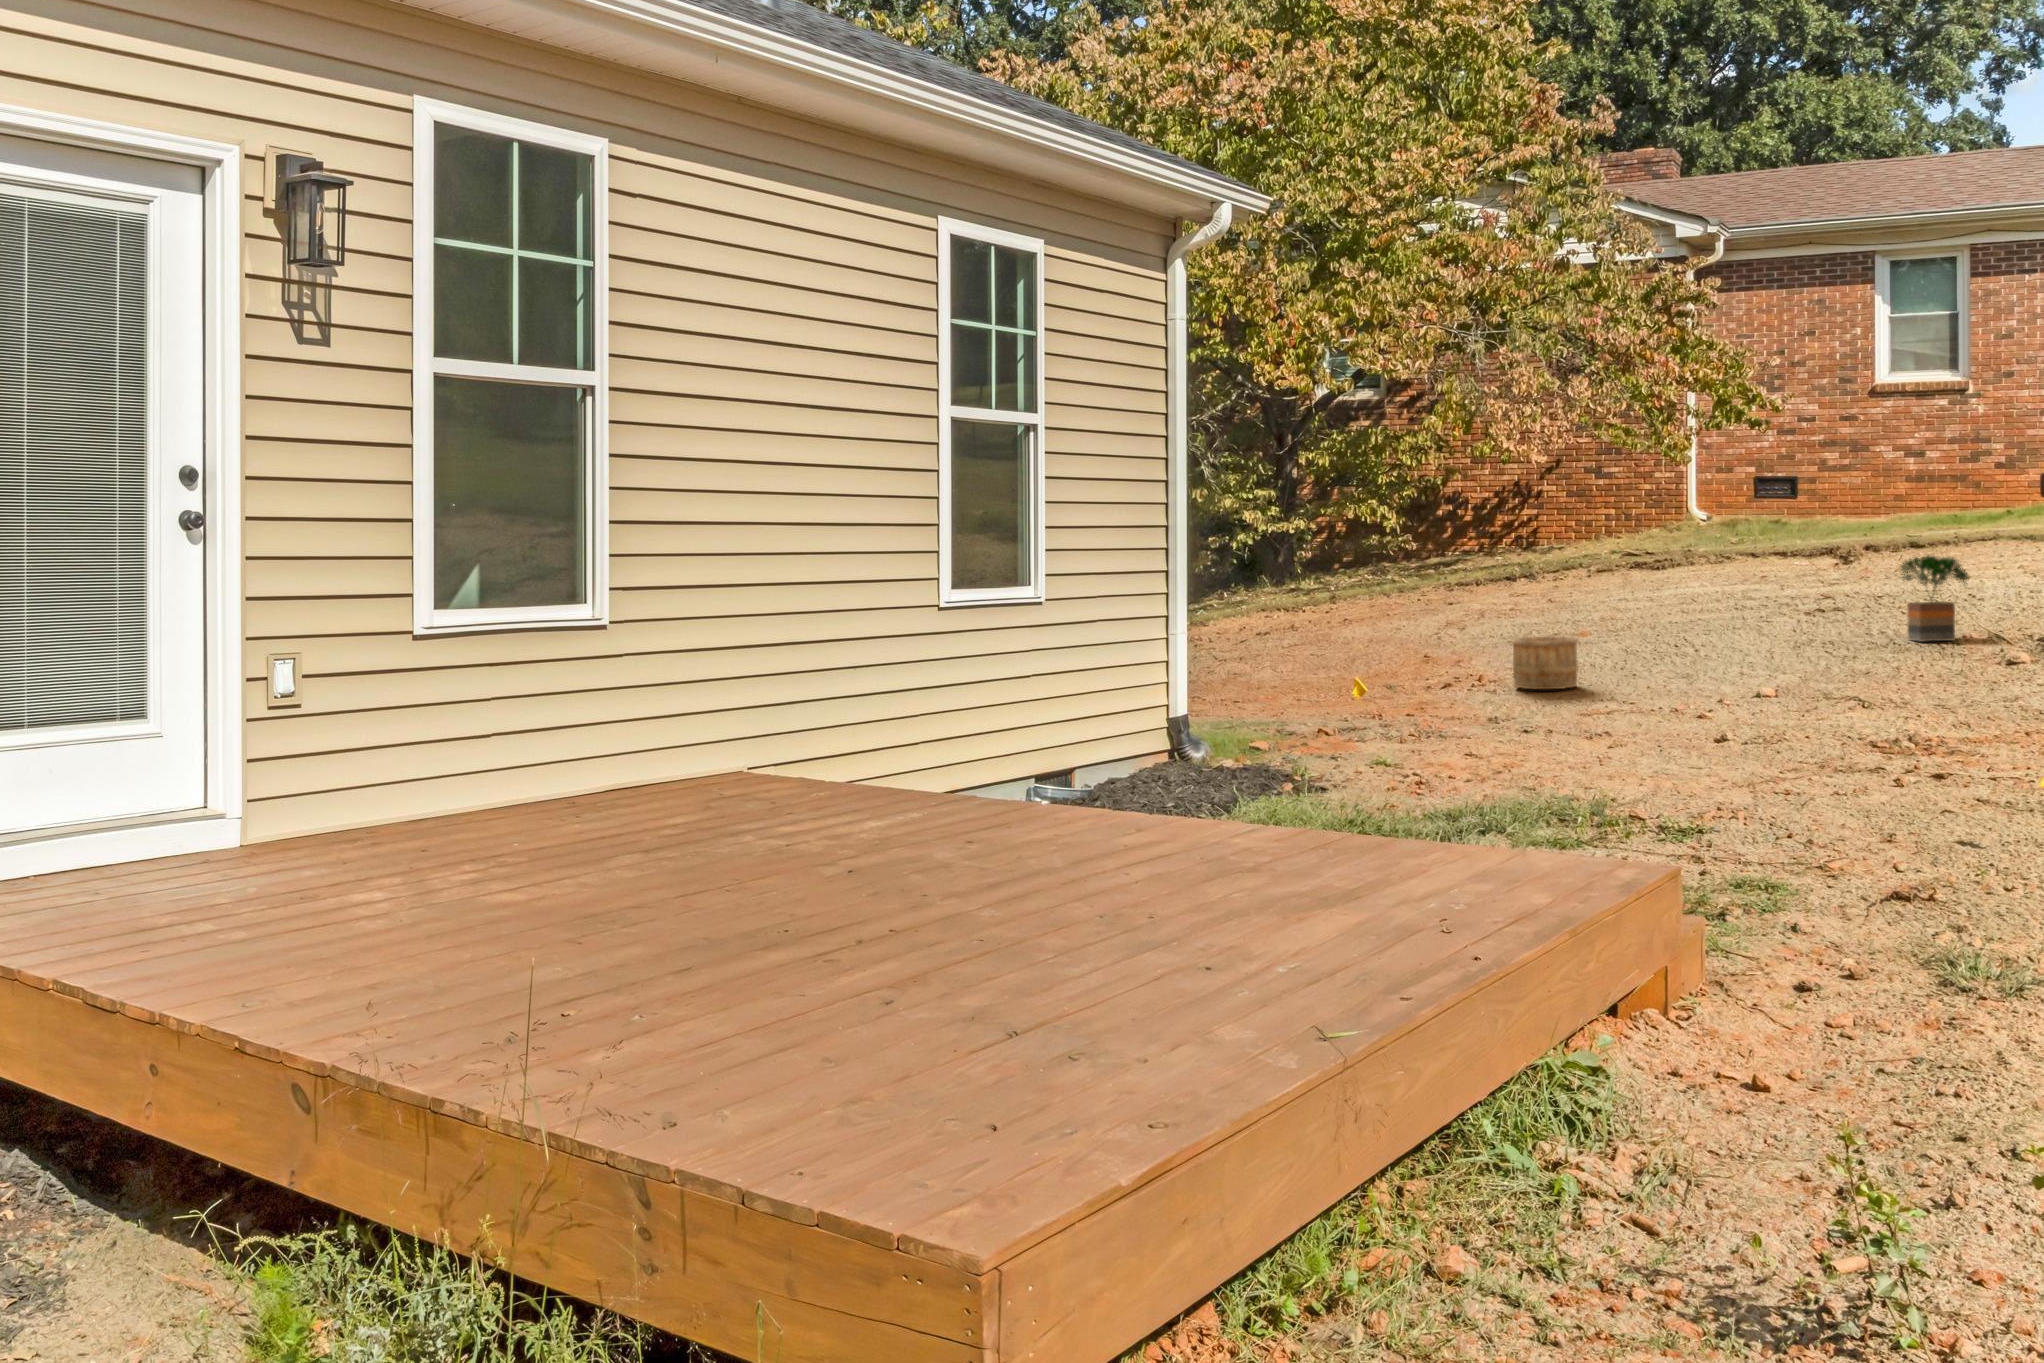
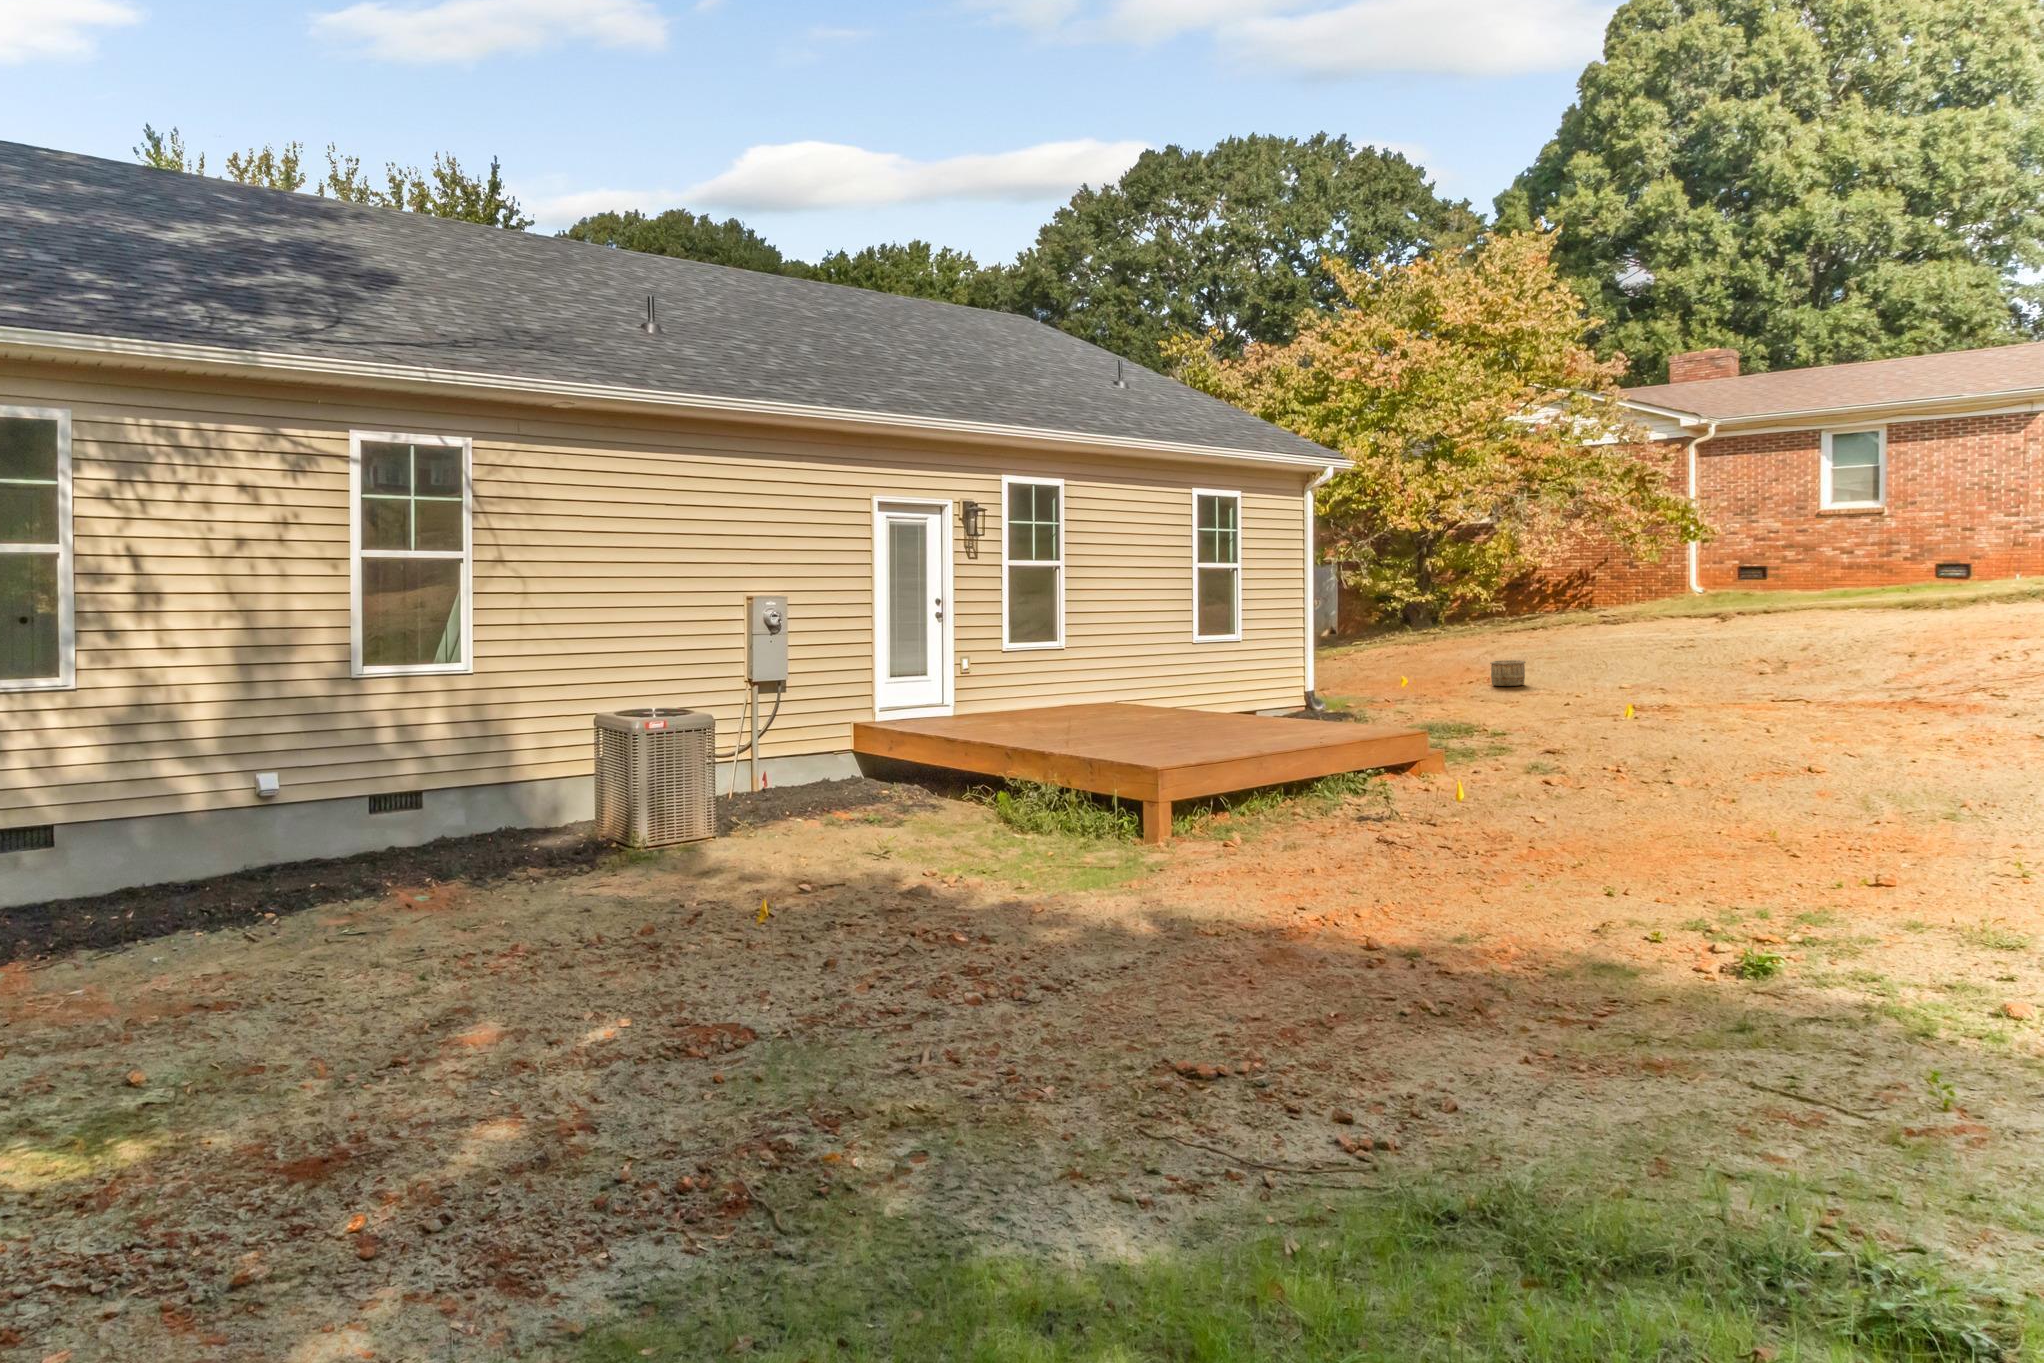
potted tree: present [1901,555,1969,641] -> none [1719,621,1757,666]

